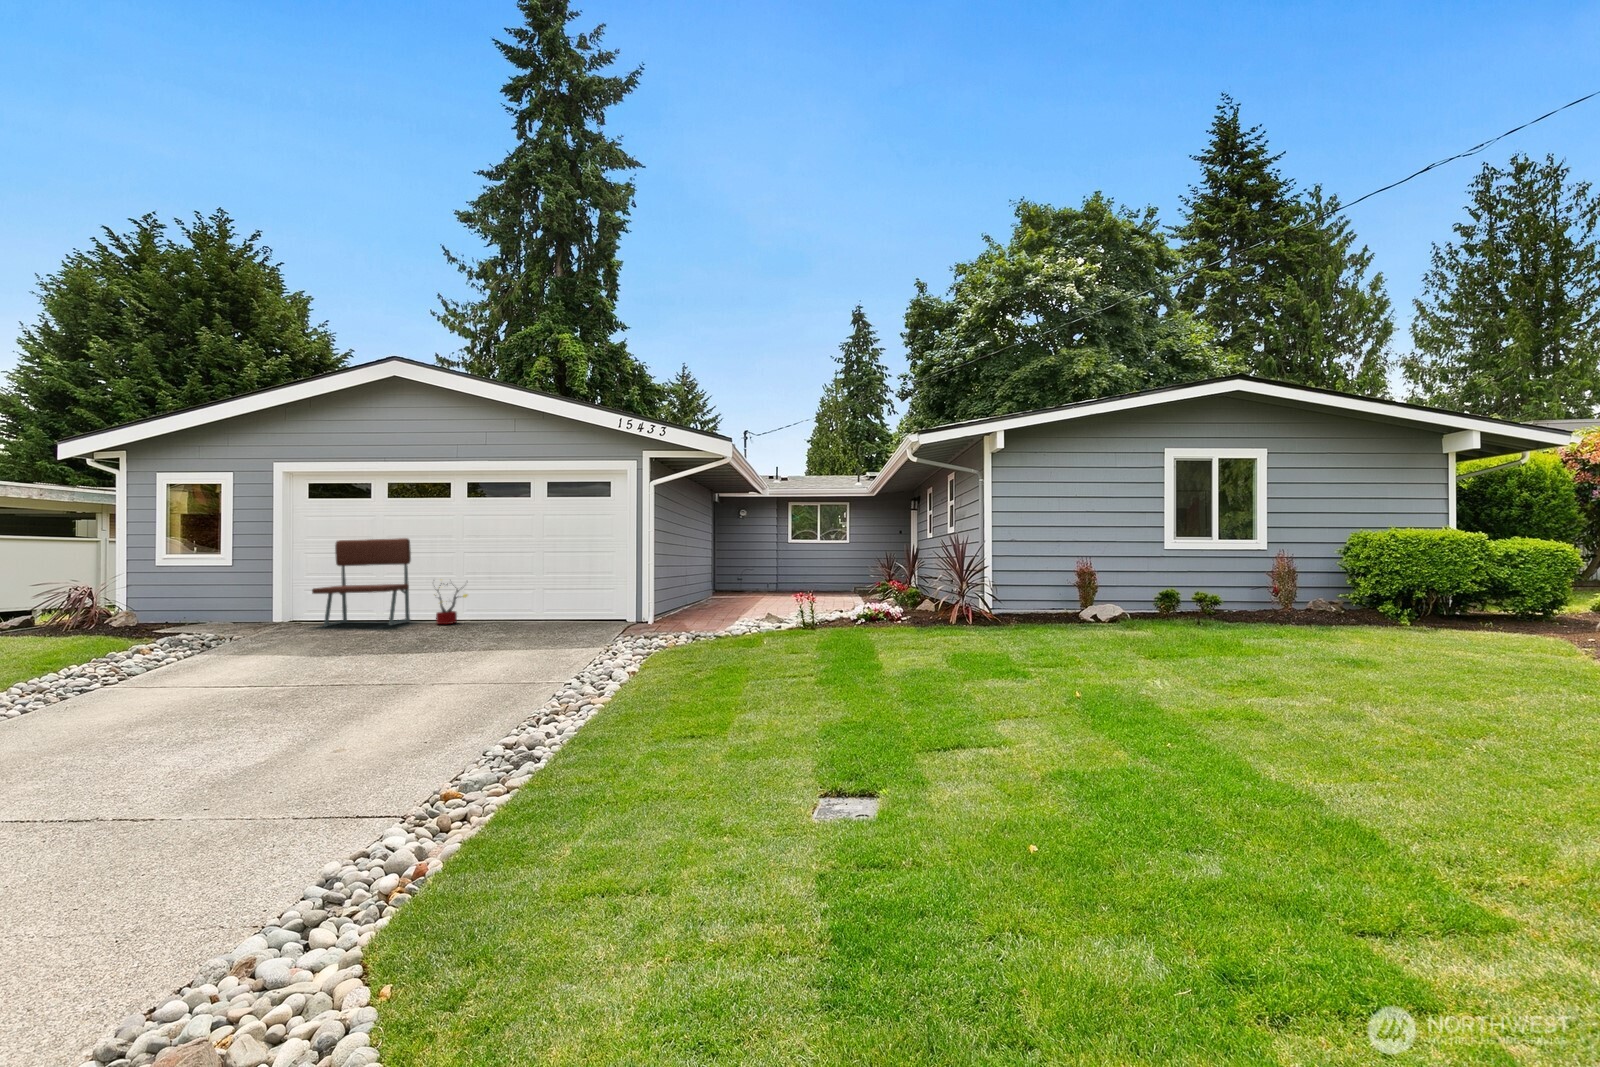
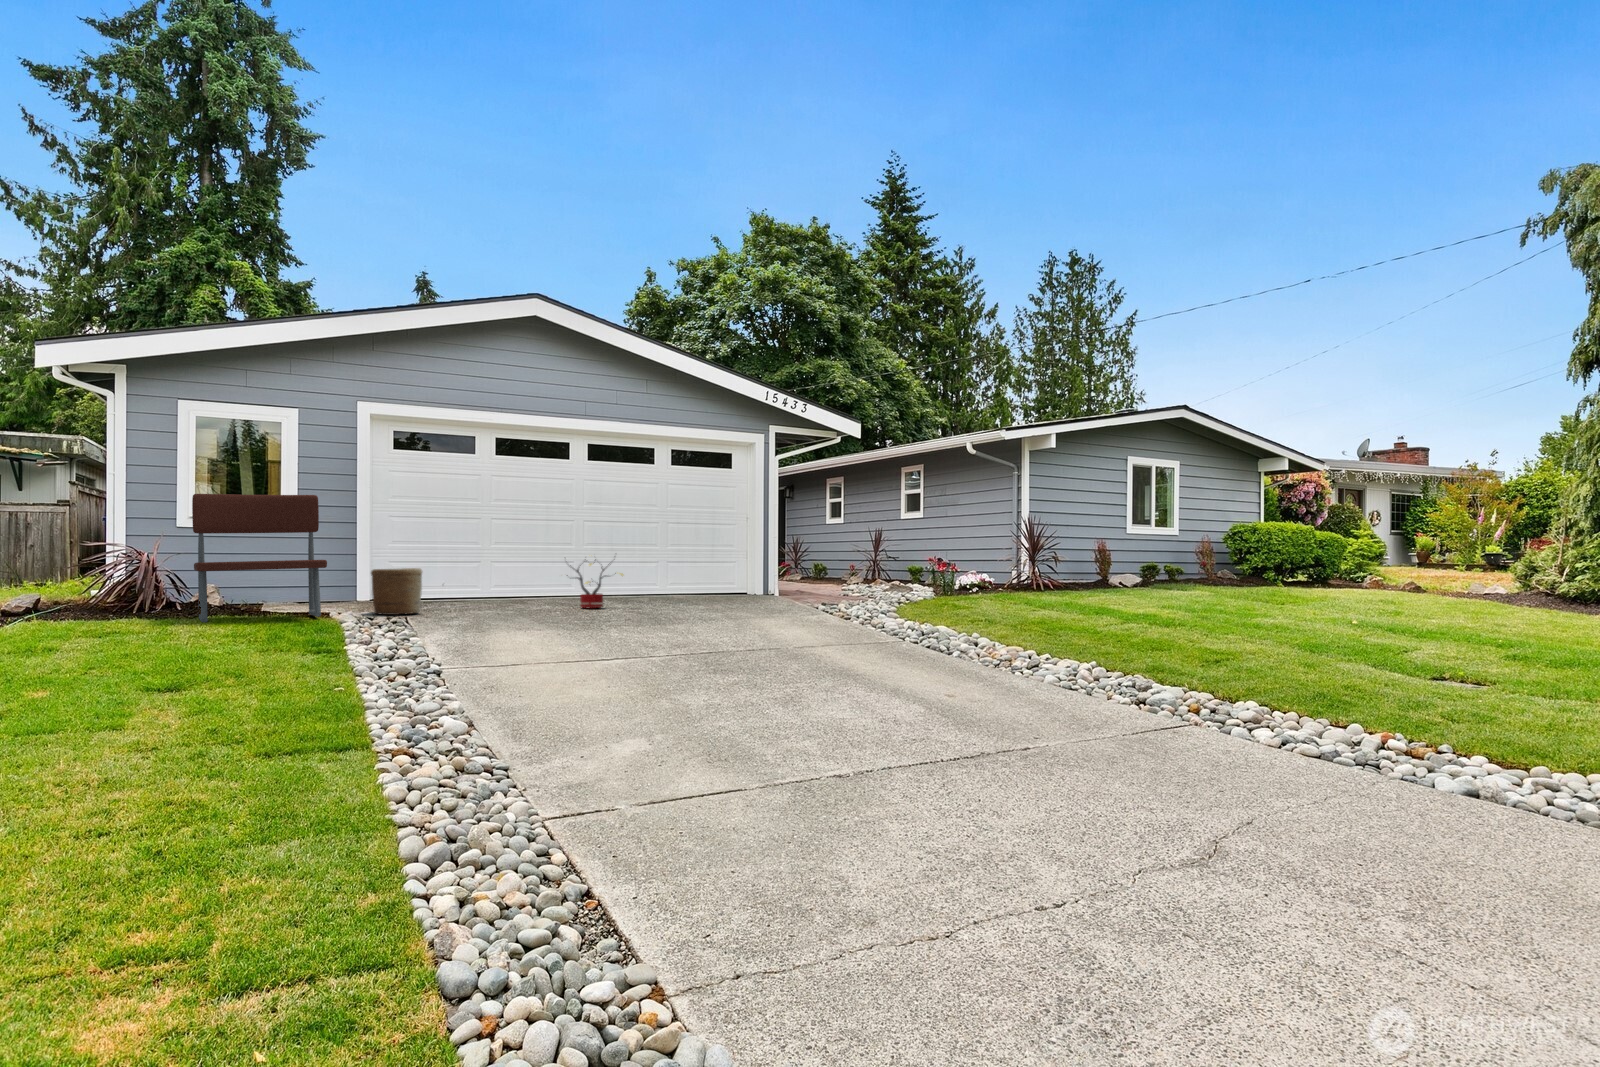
bench: present [312,538,411,627] -> present [192,494,327,622]
woven basket: none [263,590,304,626] -> present [371,568,422,615]

